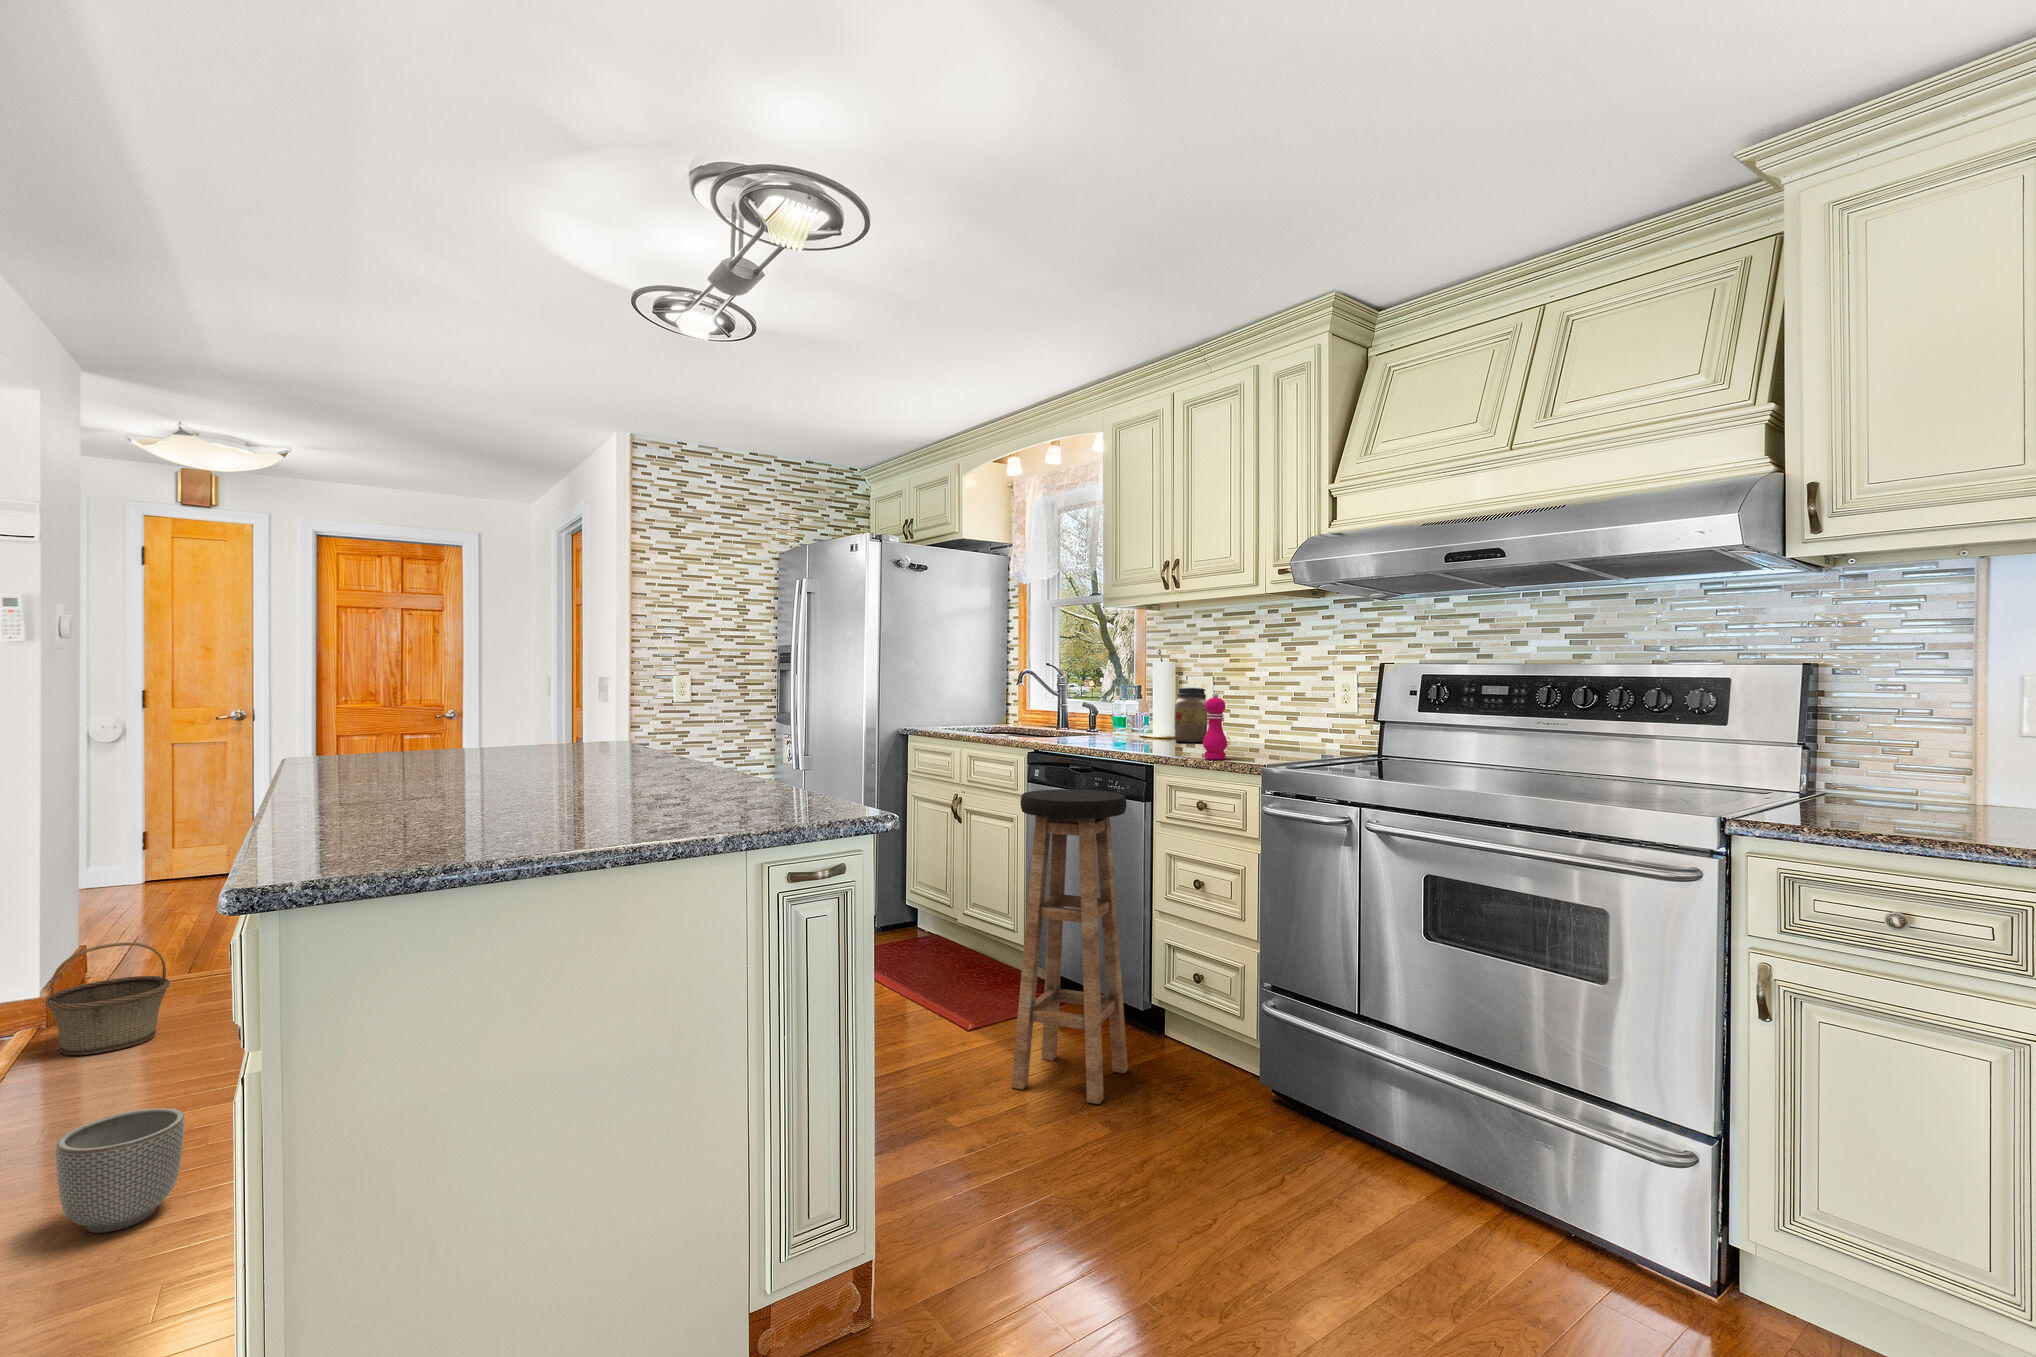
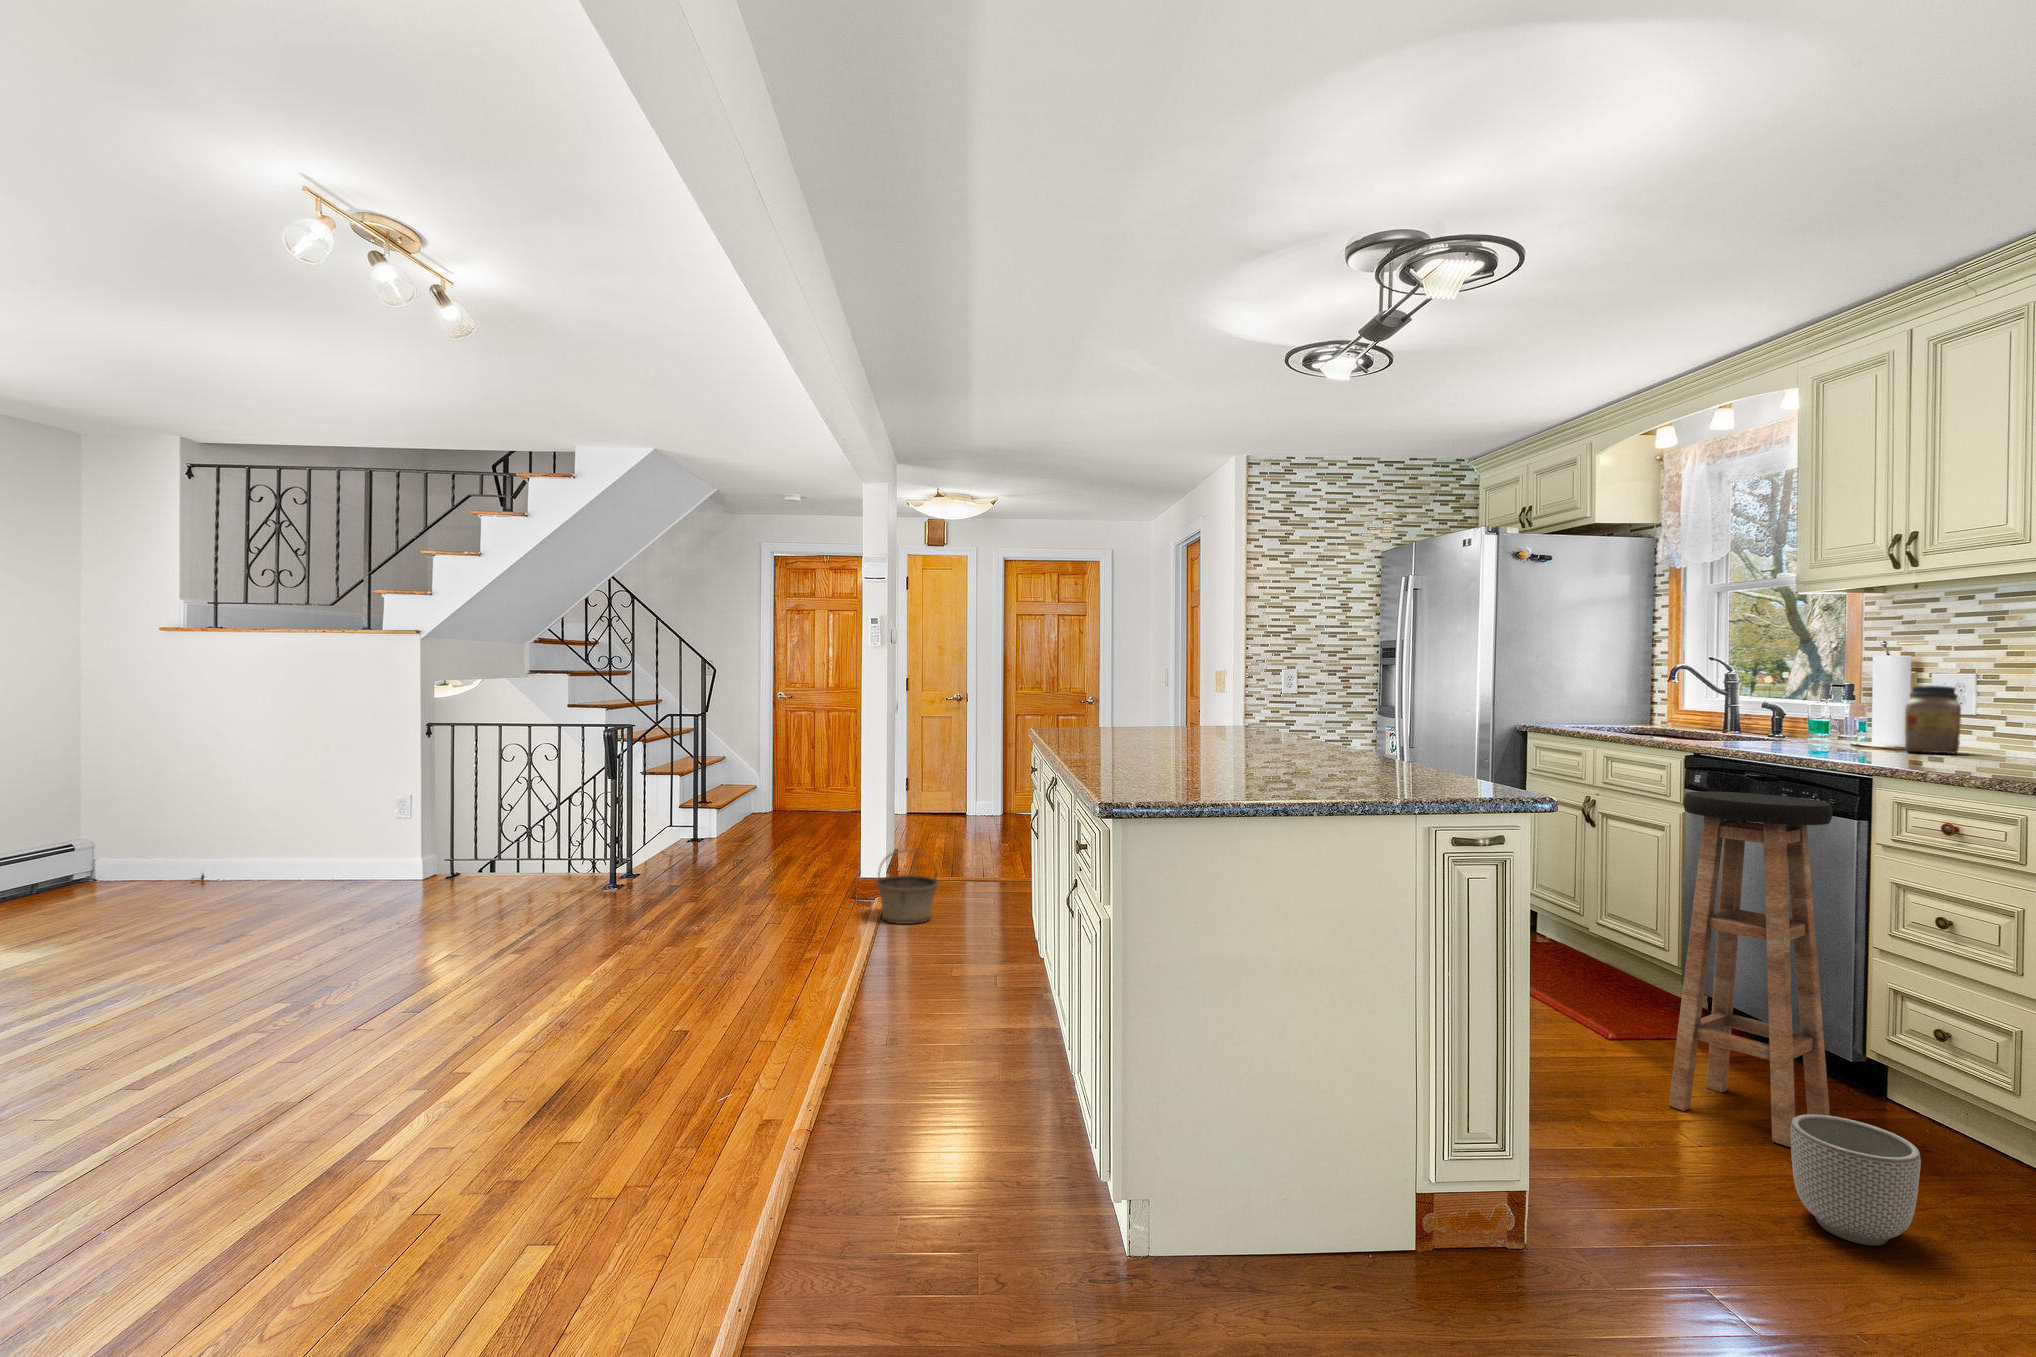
pepper mill: present [1203,692,1227,759] -> none [1954,688,1995,771]
planter: present [56,1108,185,1233] -> present [1790,1114,1921,1246]

